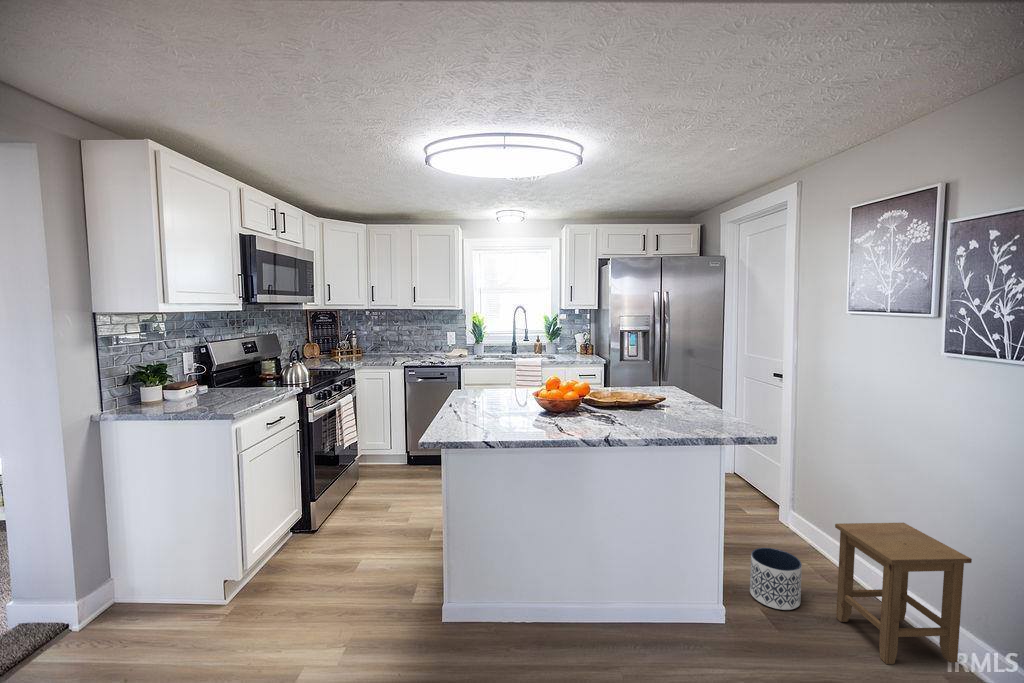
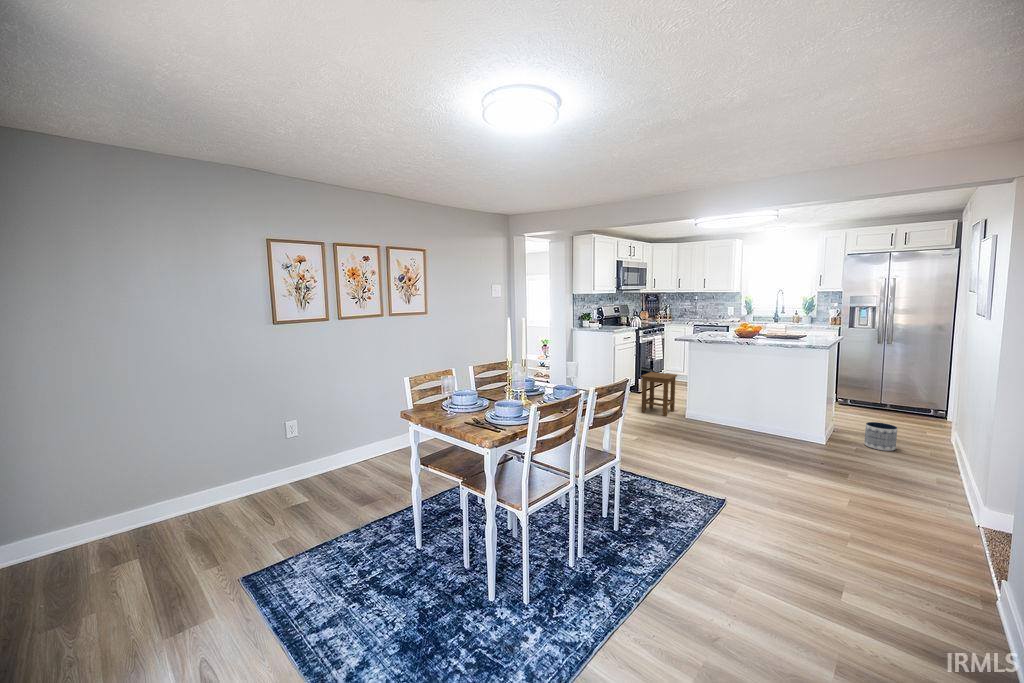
stool: present [835,523,972,664] -> present [641,372,677,416]

